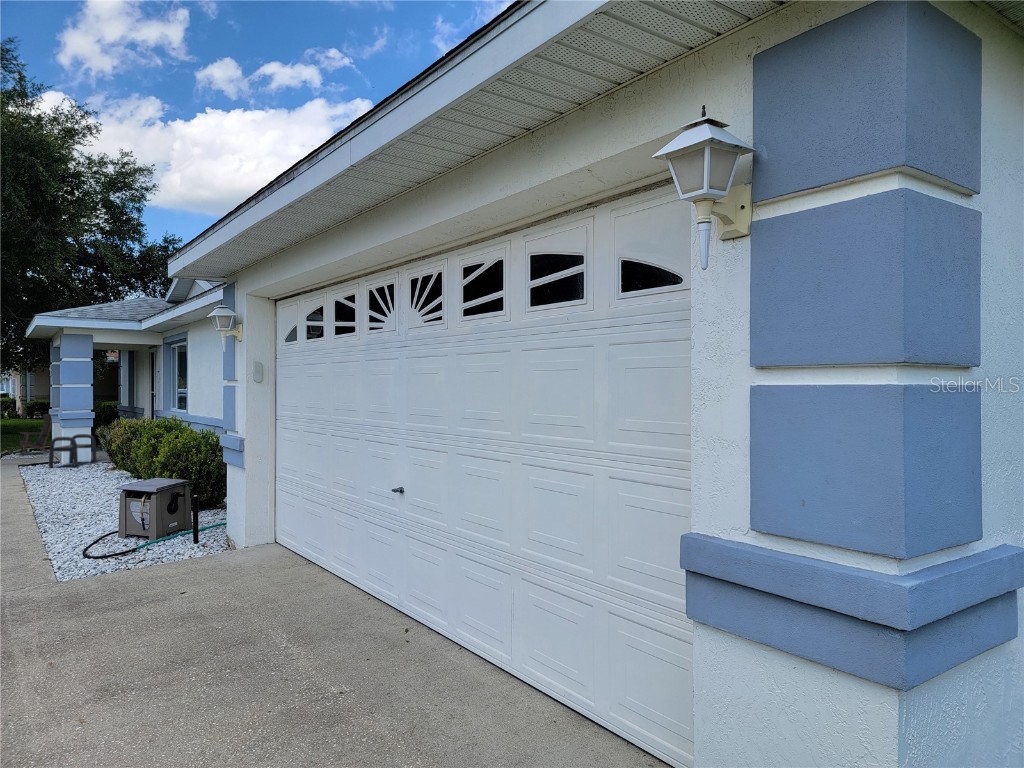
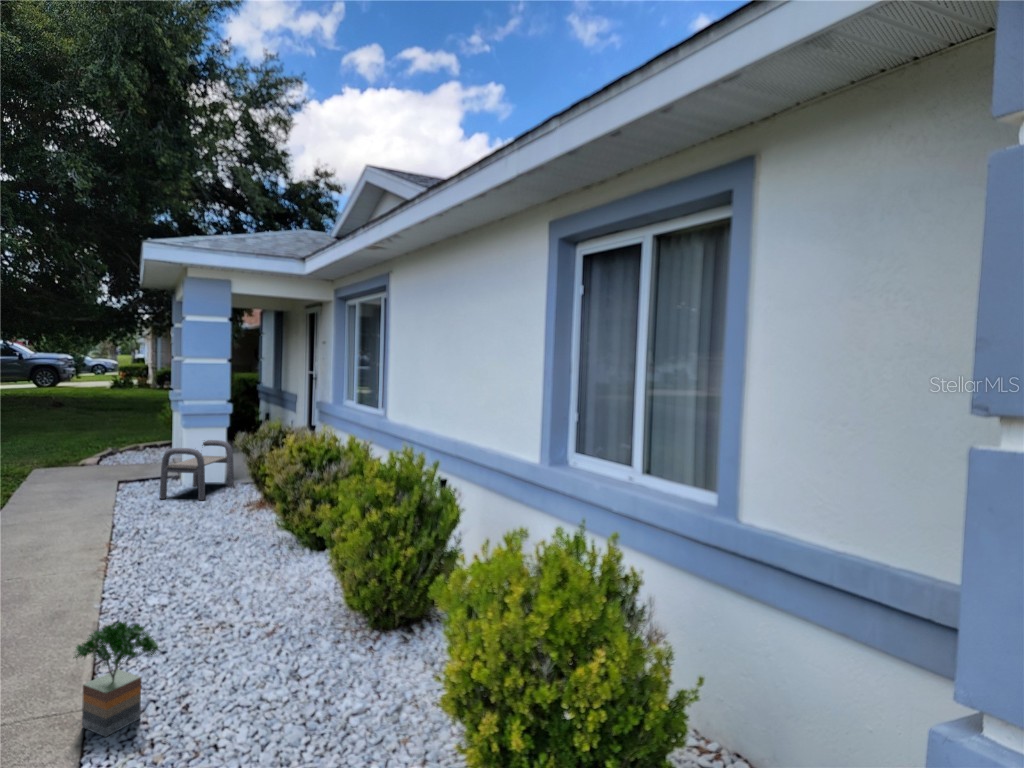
lounge chair: present [20,414,52,456] -> none [127,399,173,461]
potted tree: none [32,472,64,508] -> present [75,622,159,737]

